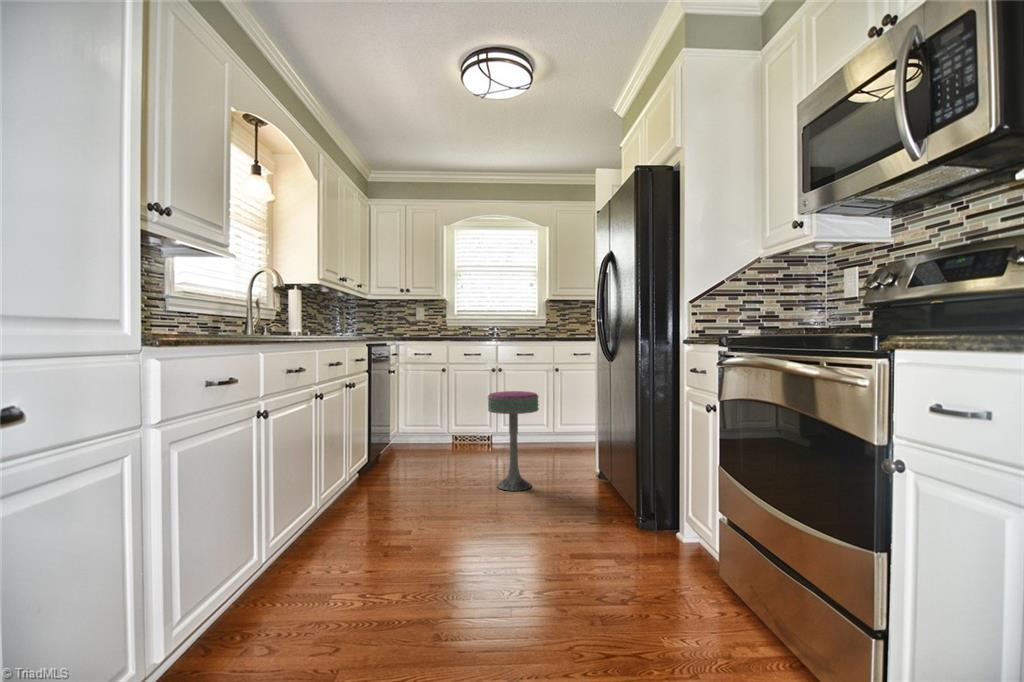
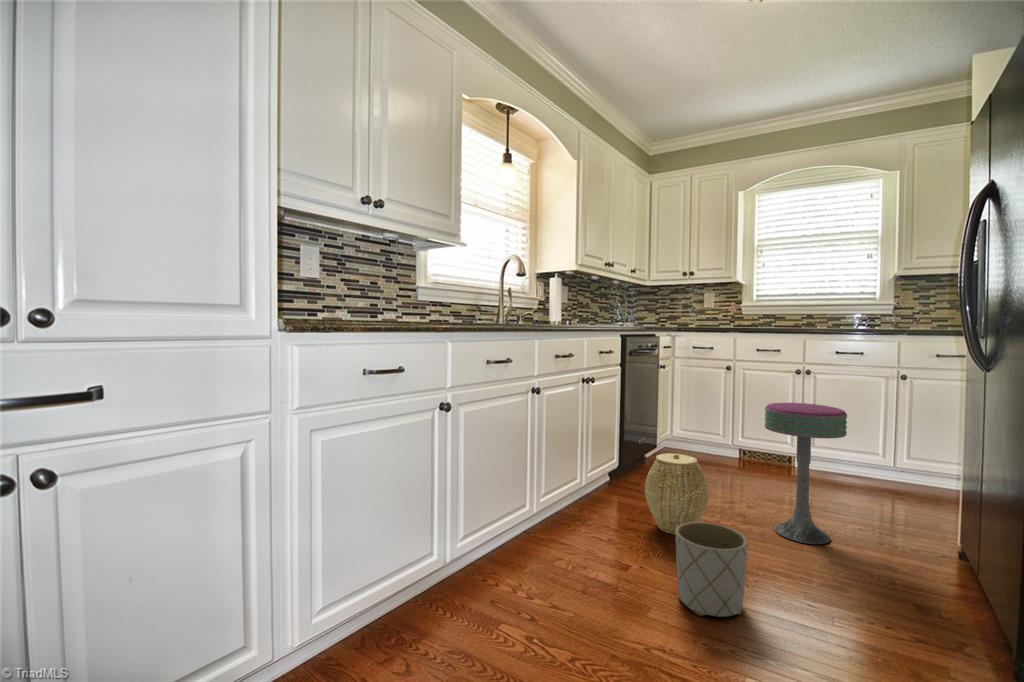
woven basket: none [405,440,455,506] -> present [645,453,709,534]
planter: none [452,481,501,547] -> present [676,522,748,617]

